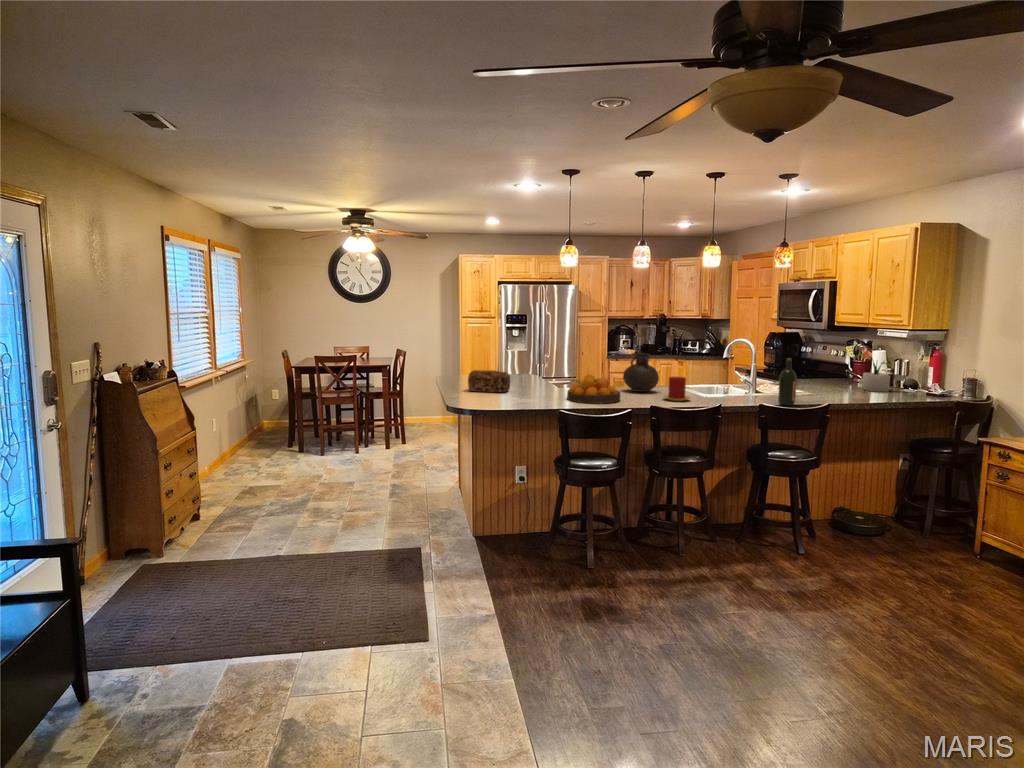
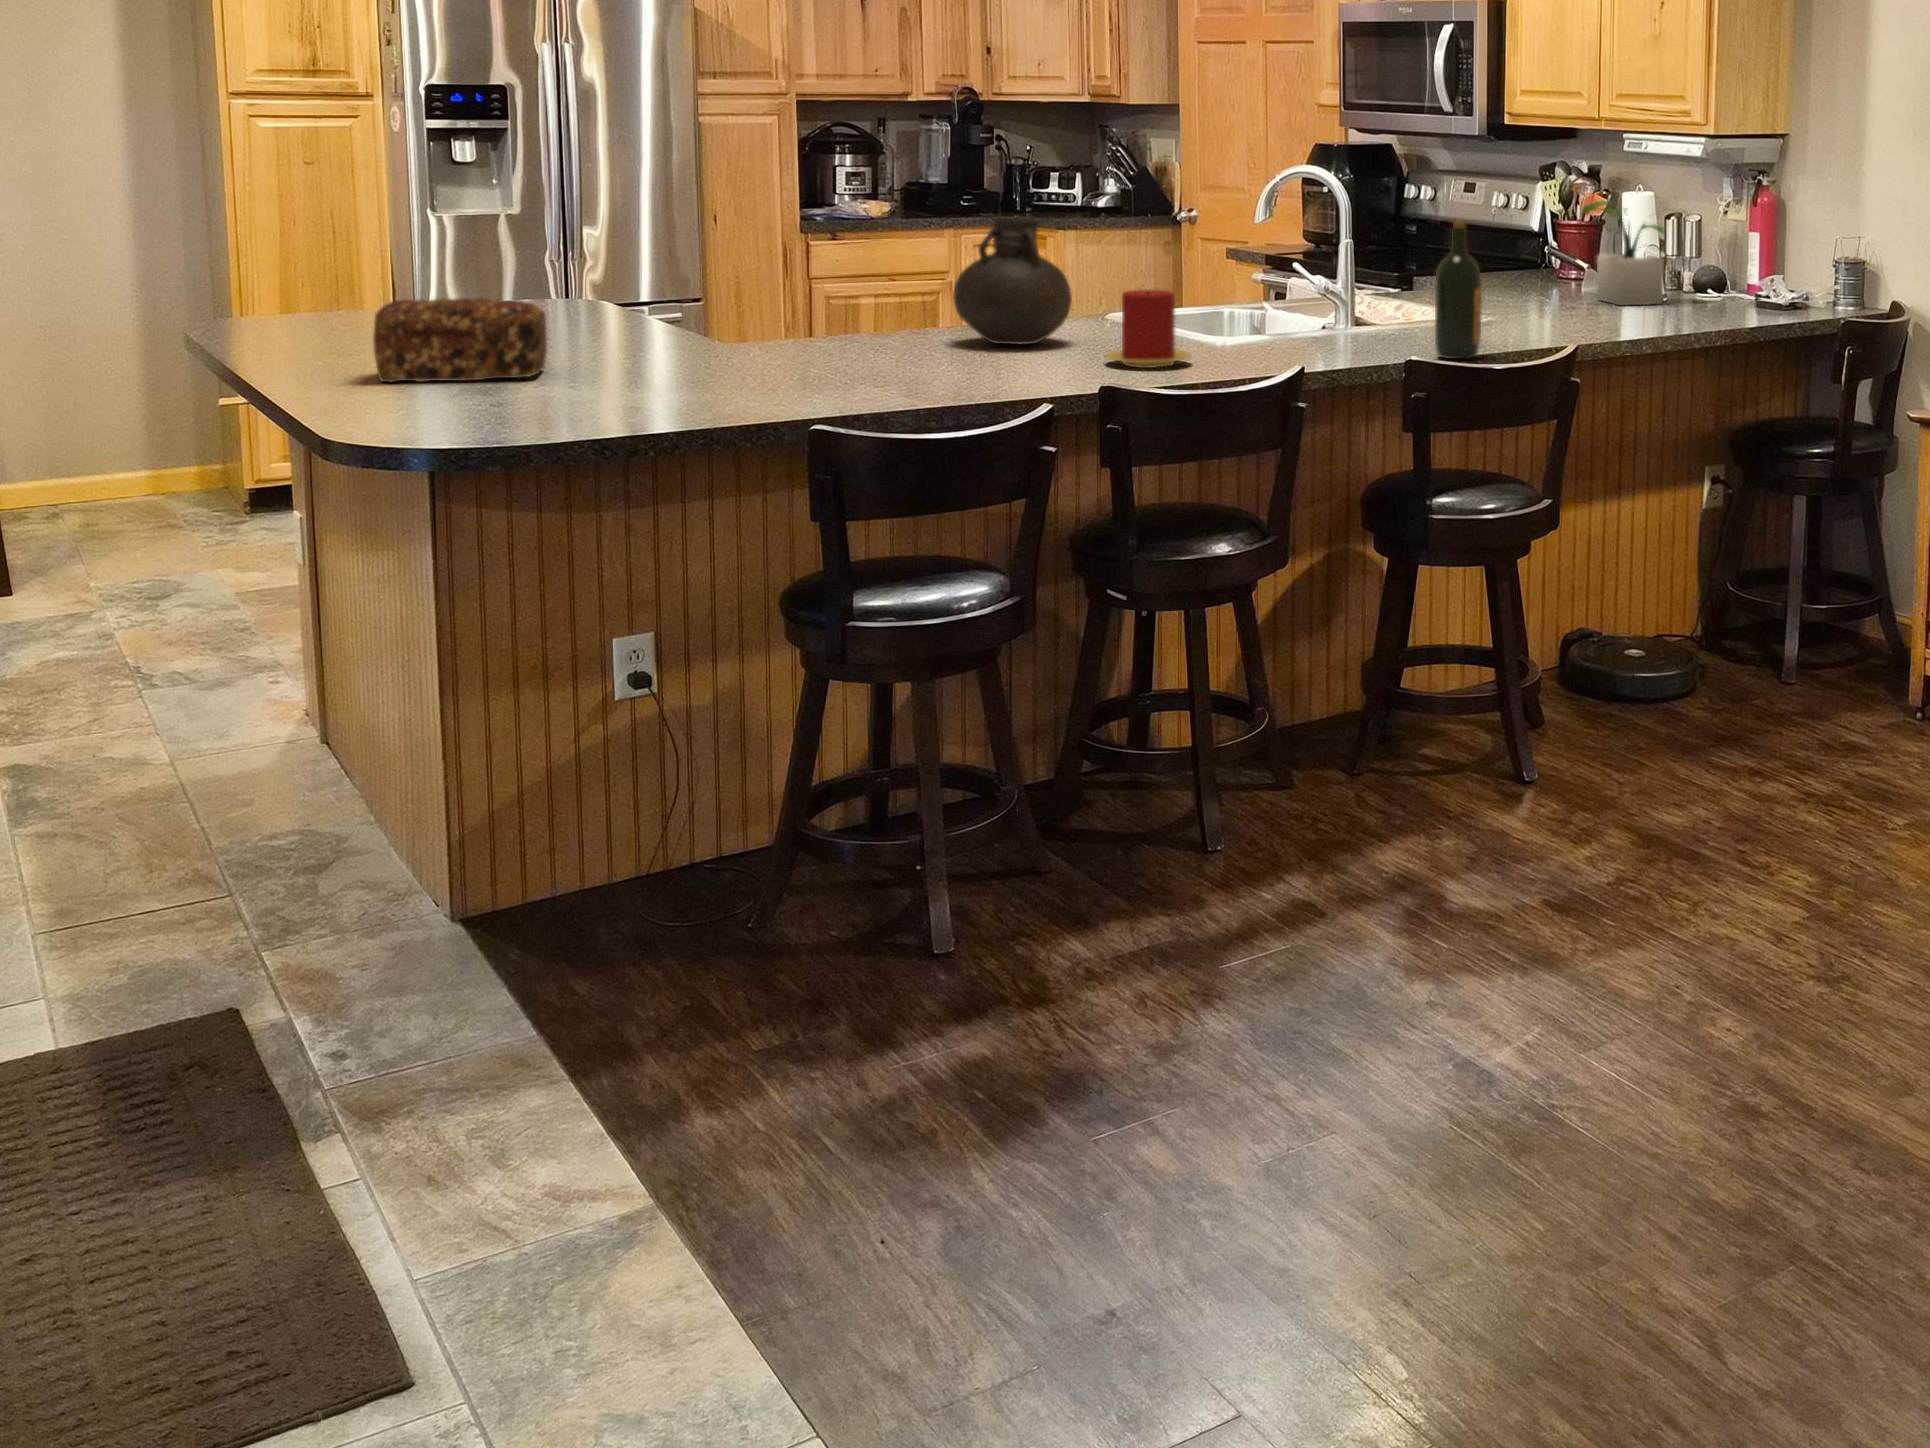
fruit bowl: present [567,375,620,404] -> none [789,296,978,396]

